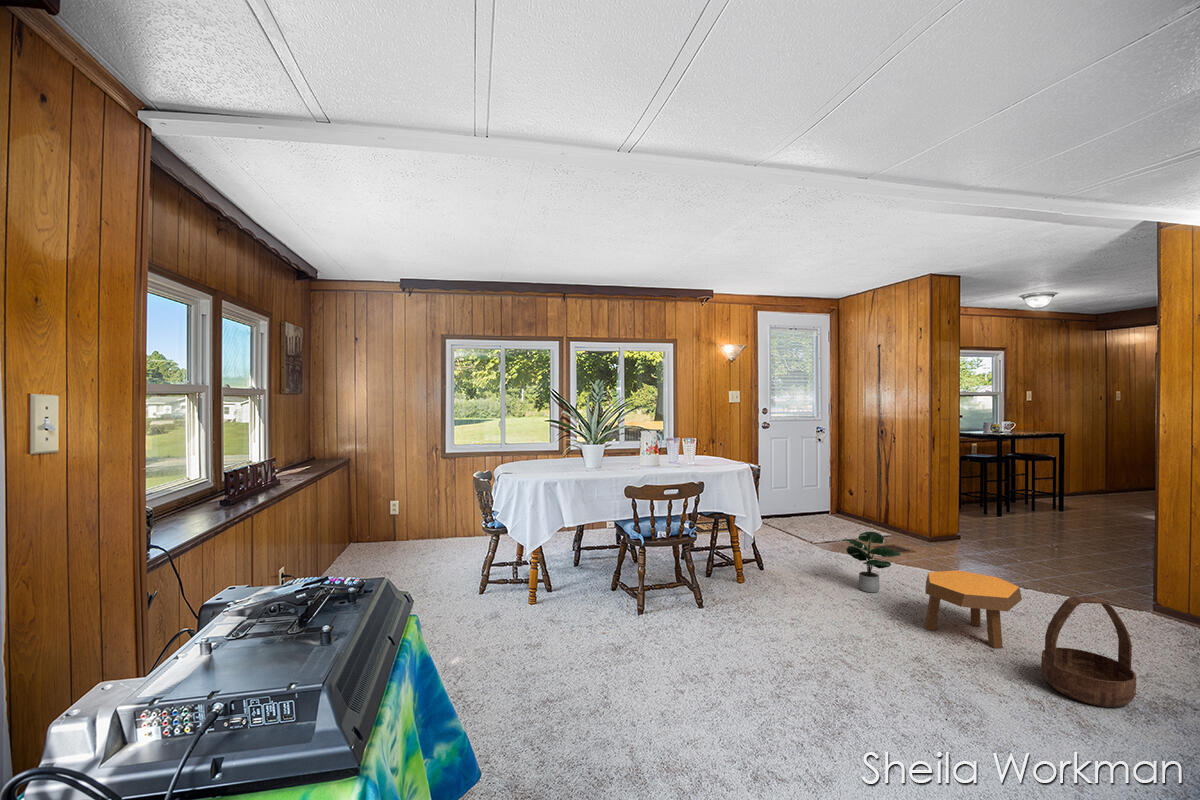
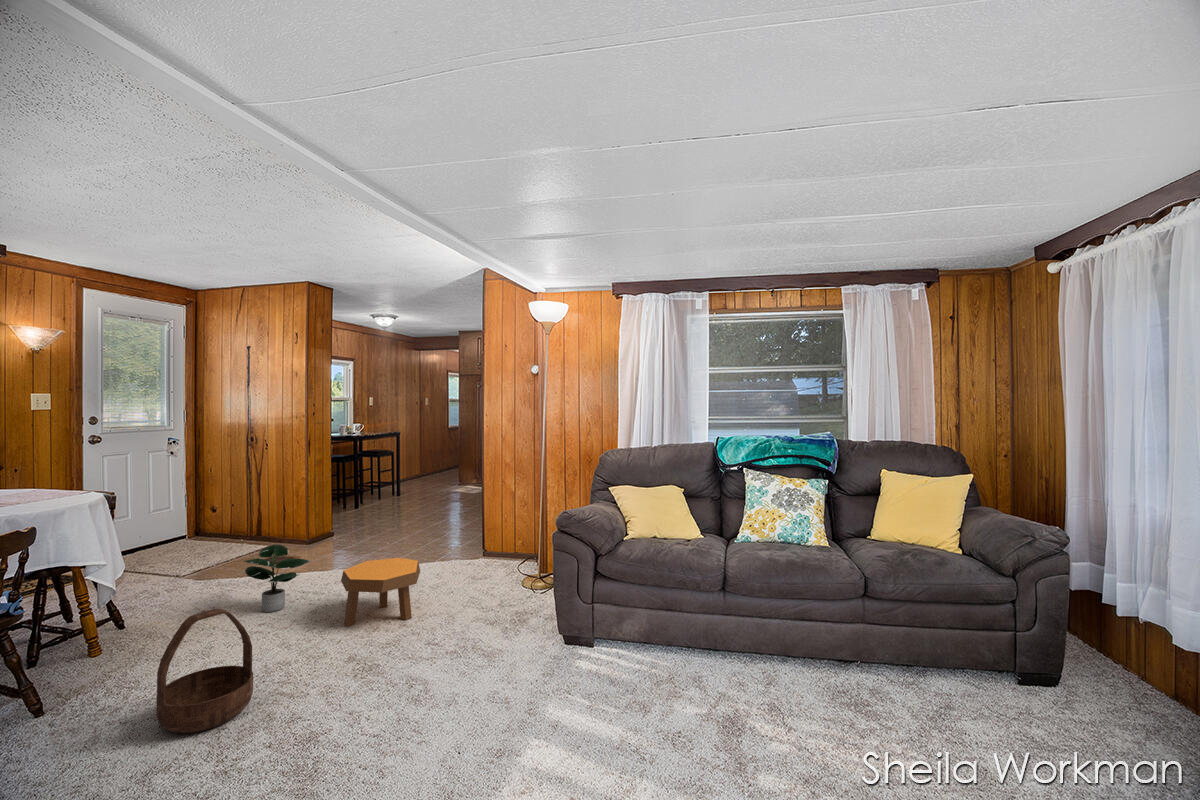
basket: present [1041,596,1136,707] -> present [156,608,253,734]

